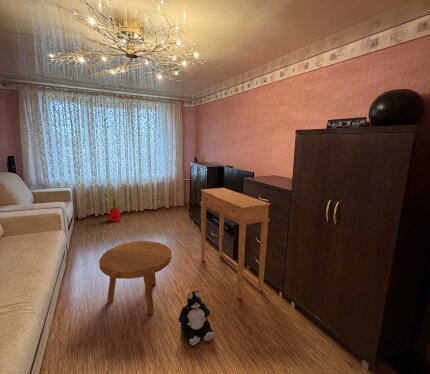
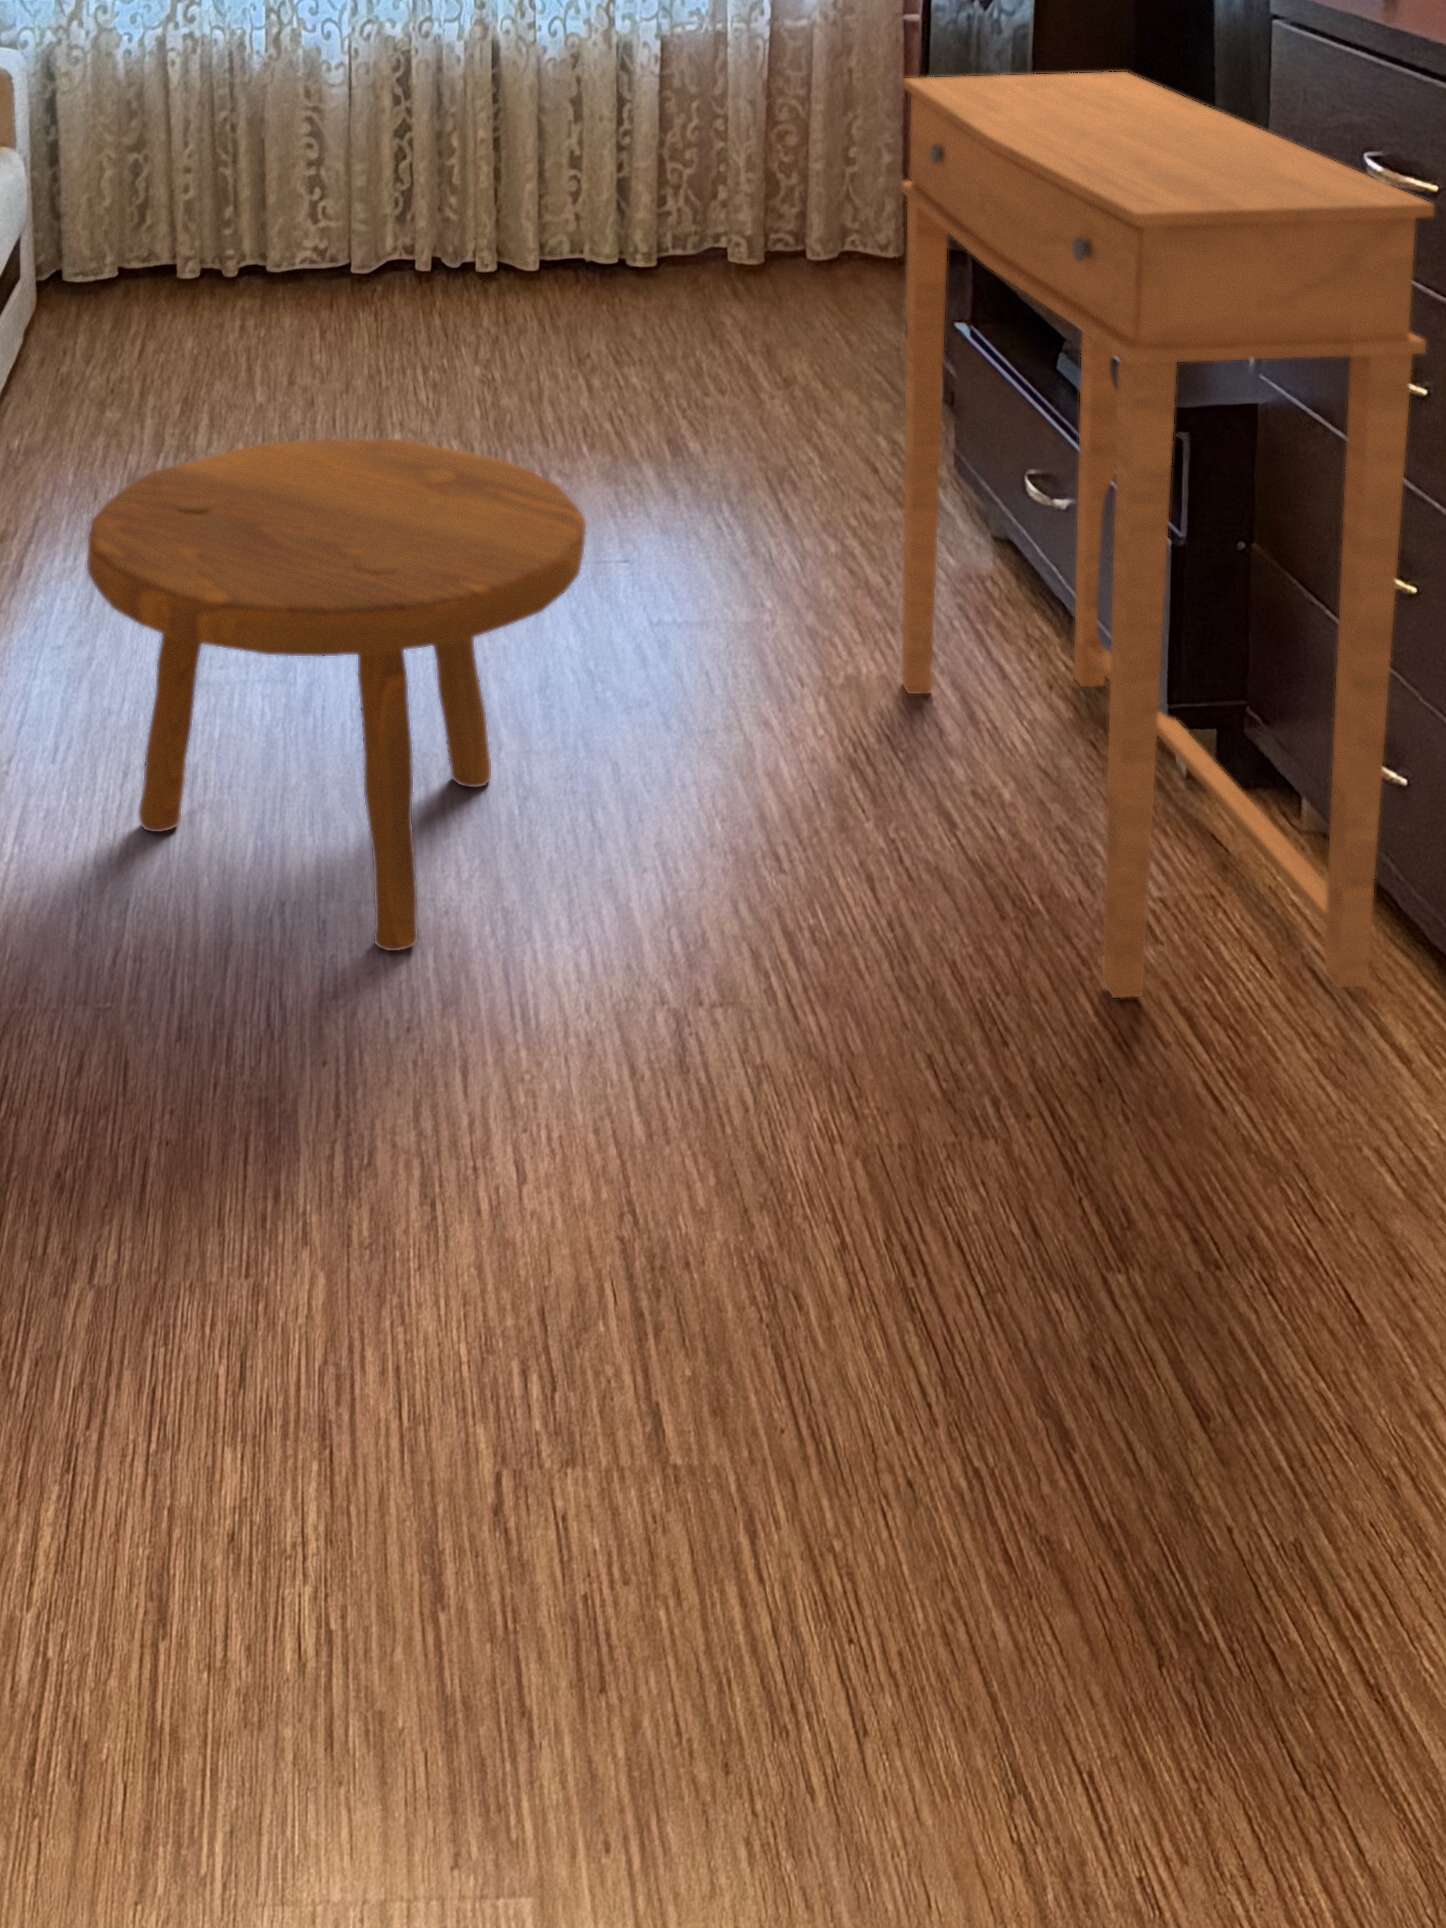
house plant: present [105,192,121,222] -> none [197,18,429,334]
plush toy: present [179,291,215,345] -> none [549,814,796,1184]

